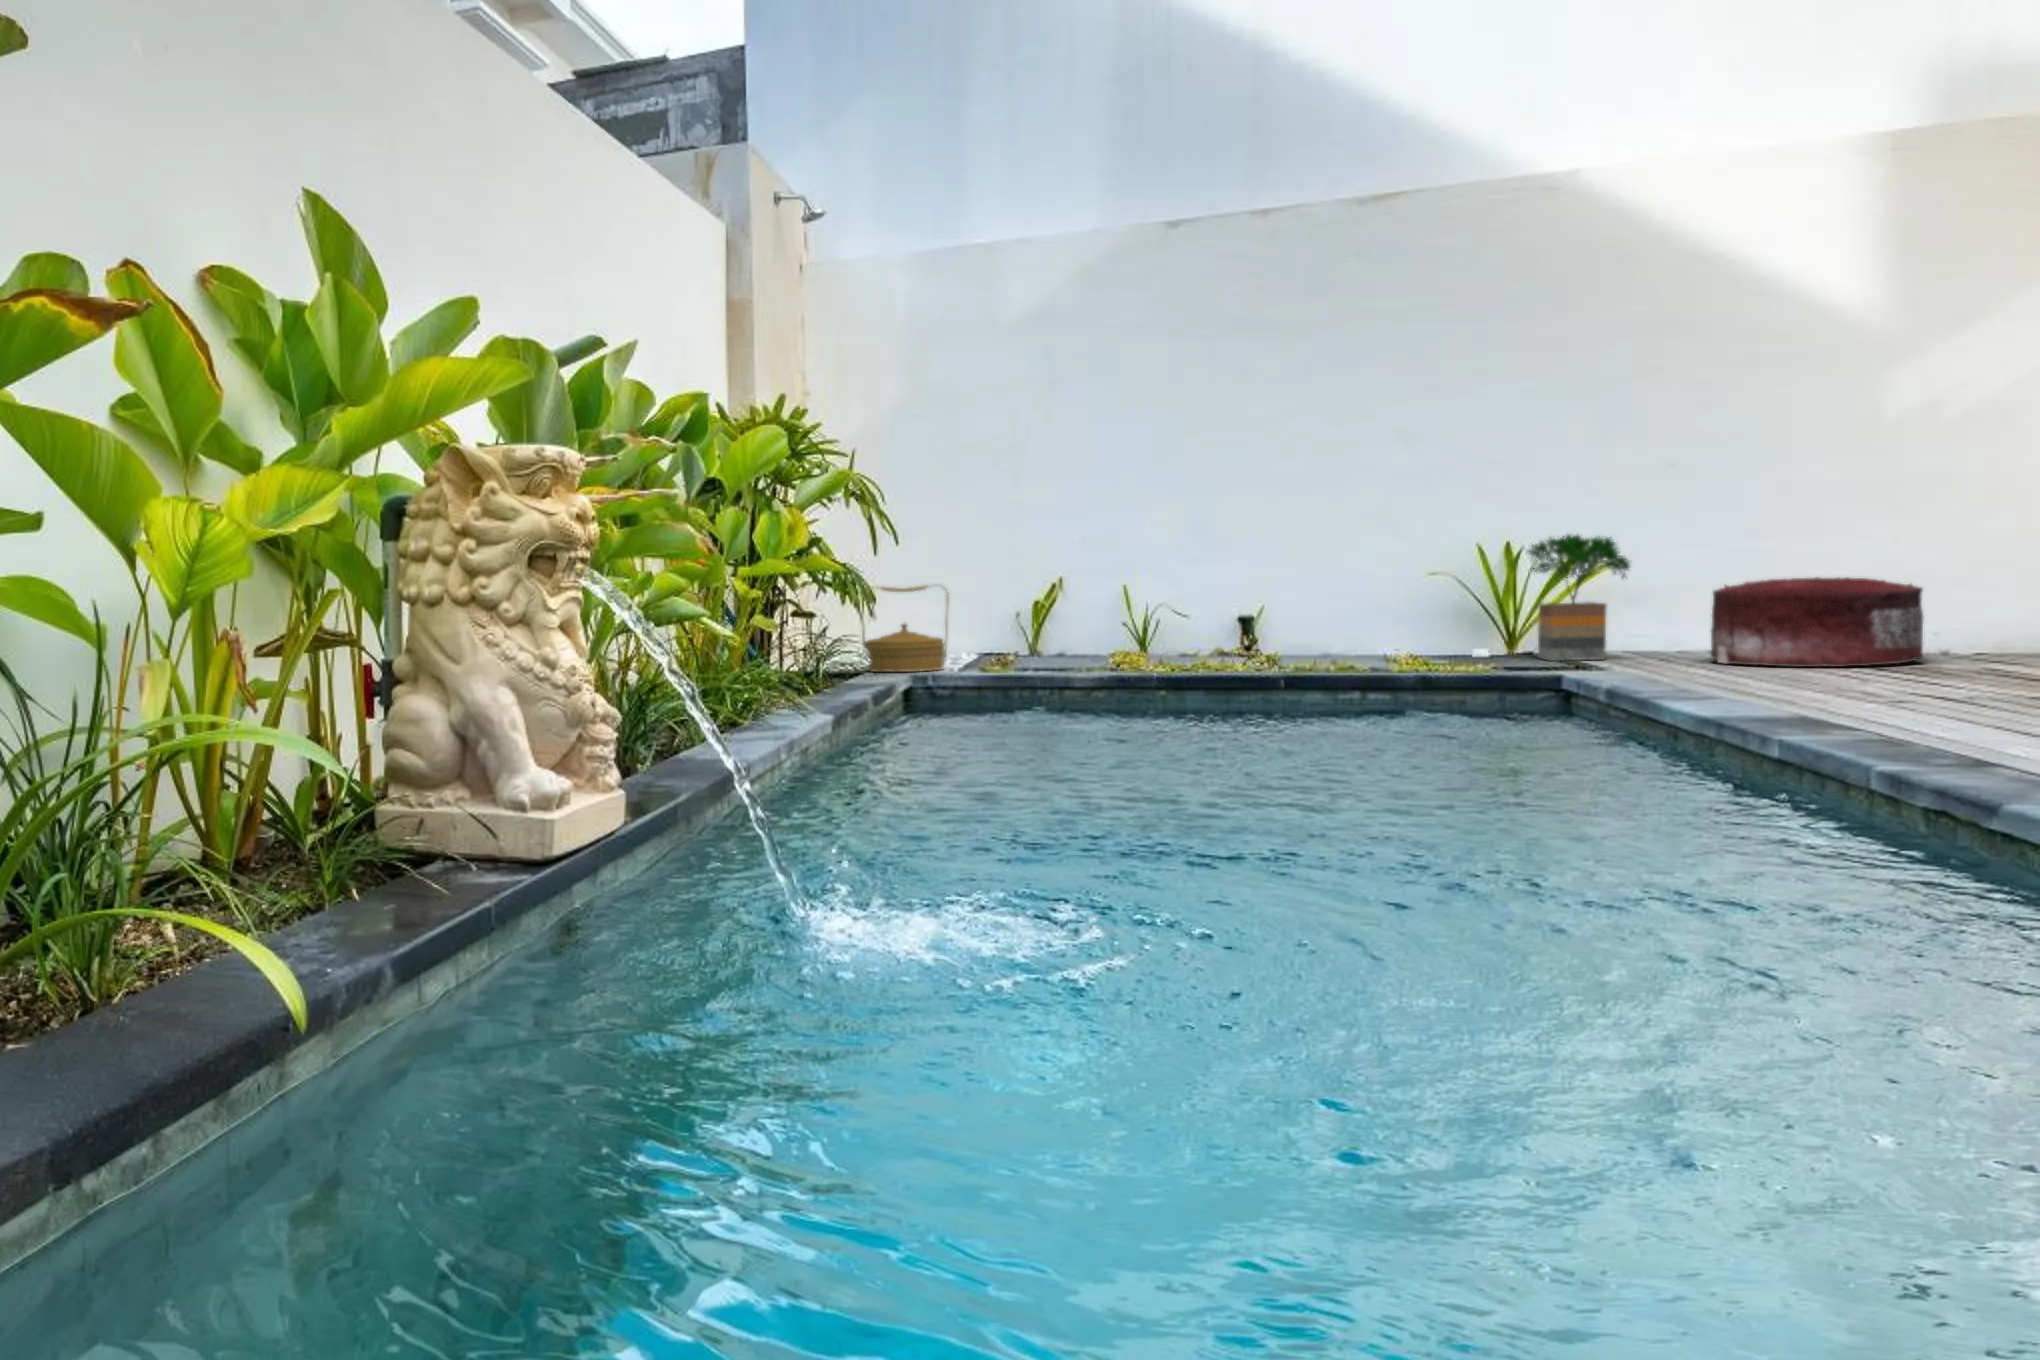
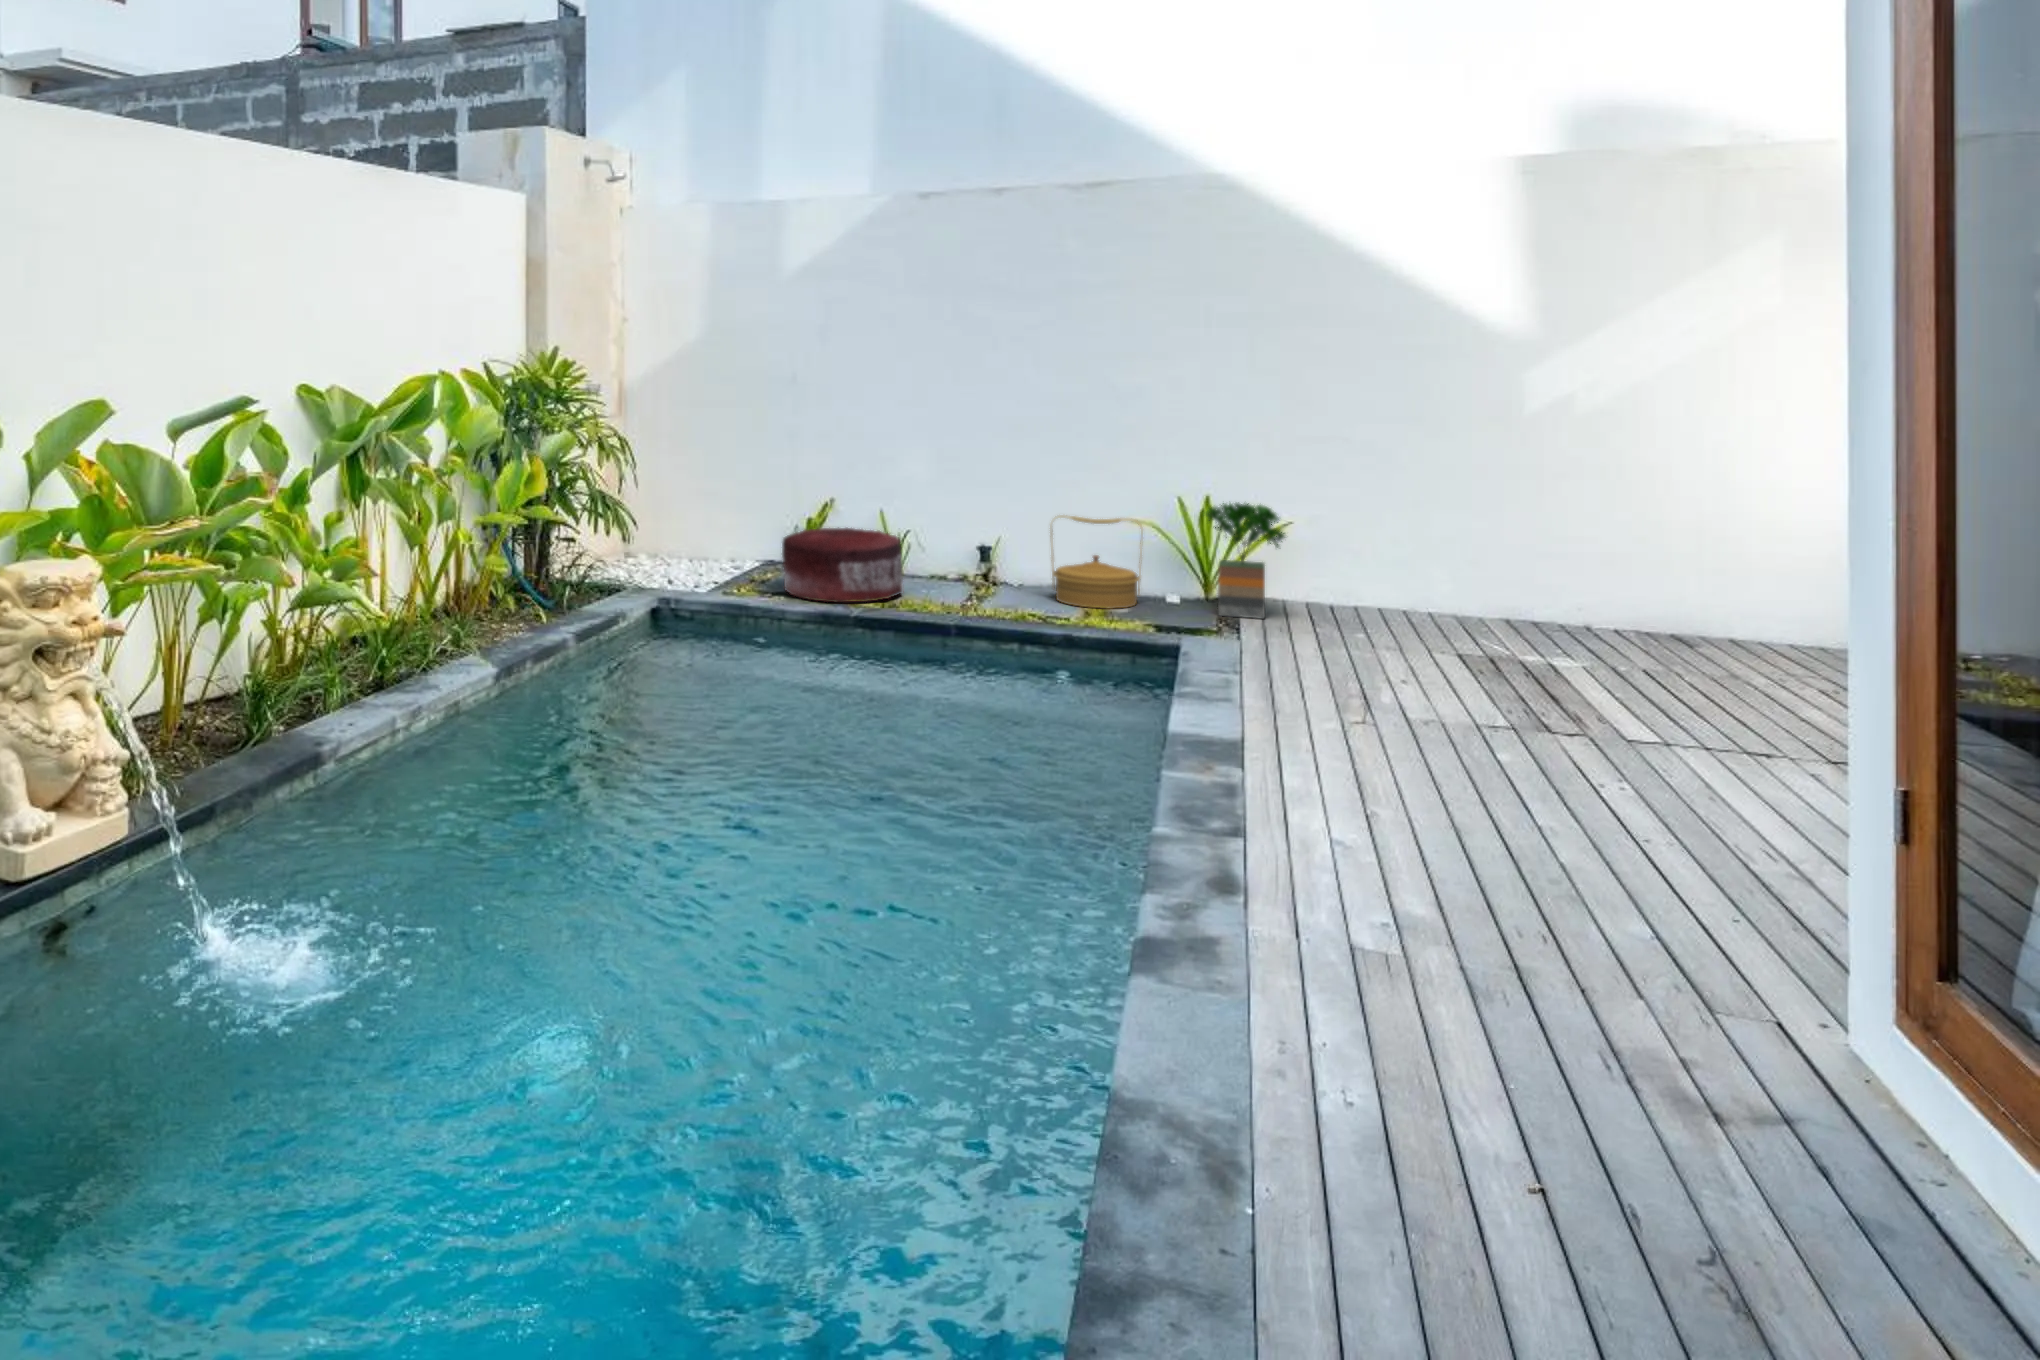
pouf: present [1710,577,1924,667] -> present [782,527,904,602]
woven basket: present [861,585,949,672] -> present [1050,516,1141,609]

